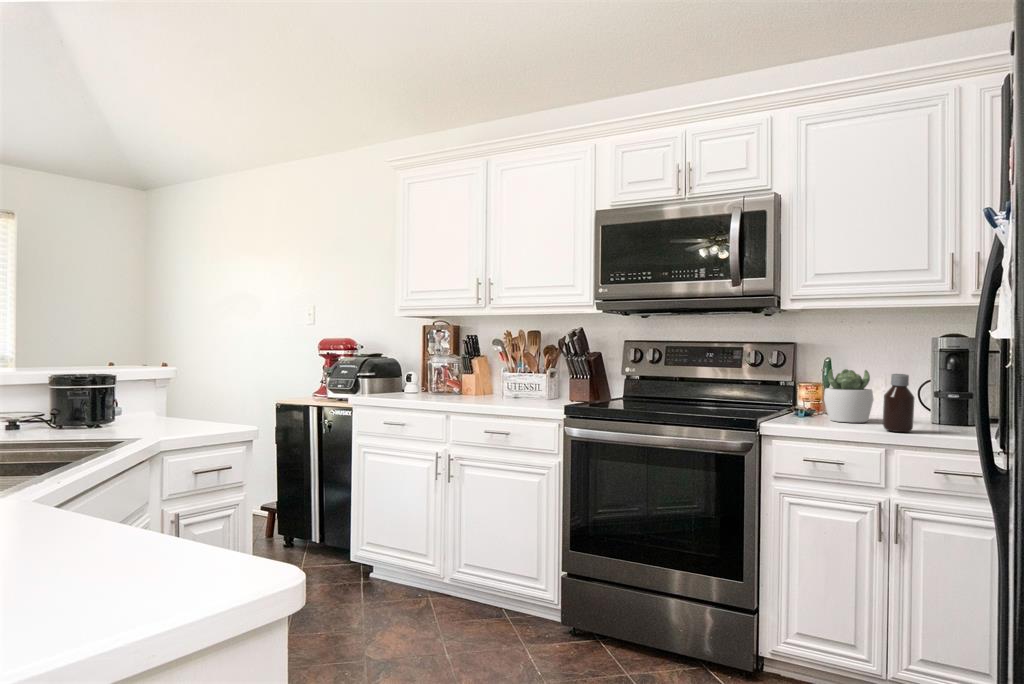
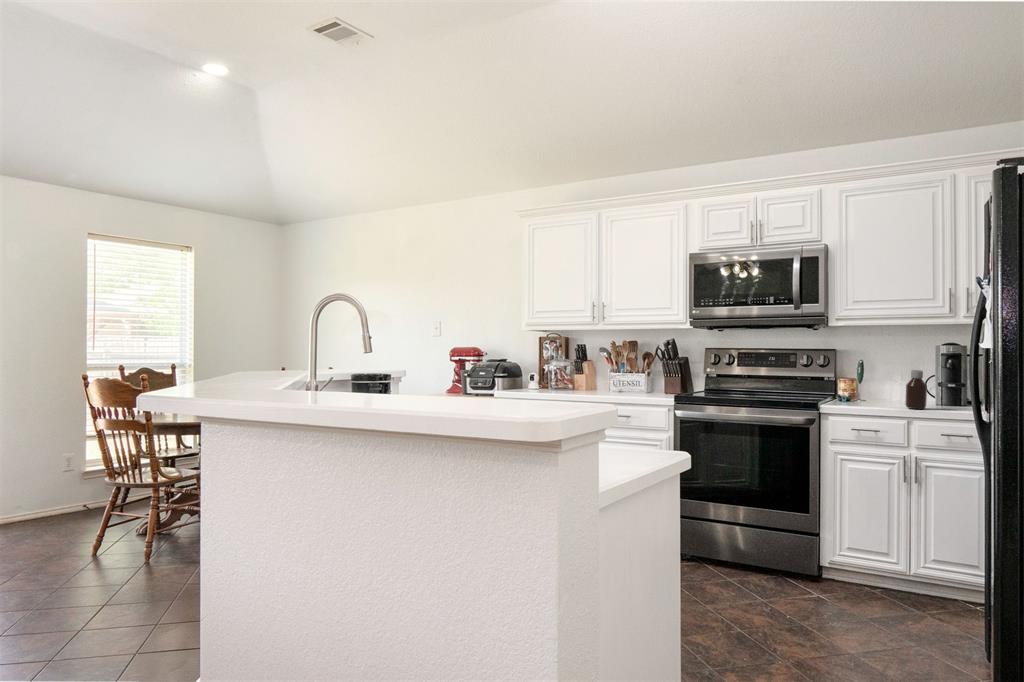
succulent plant: present [824,369,873,423] -> none [862,368,897,404]

